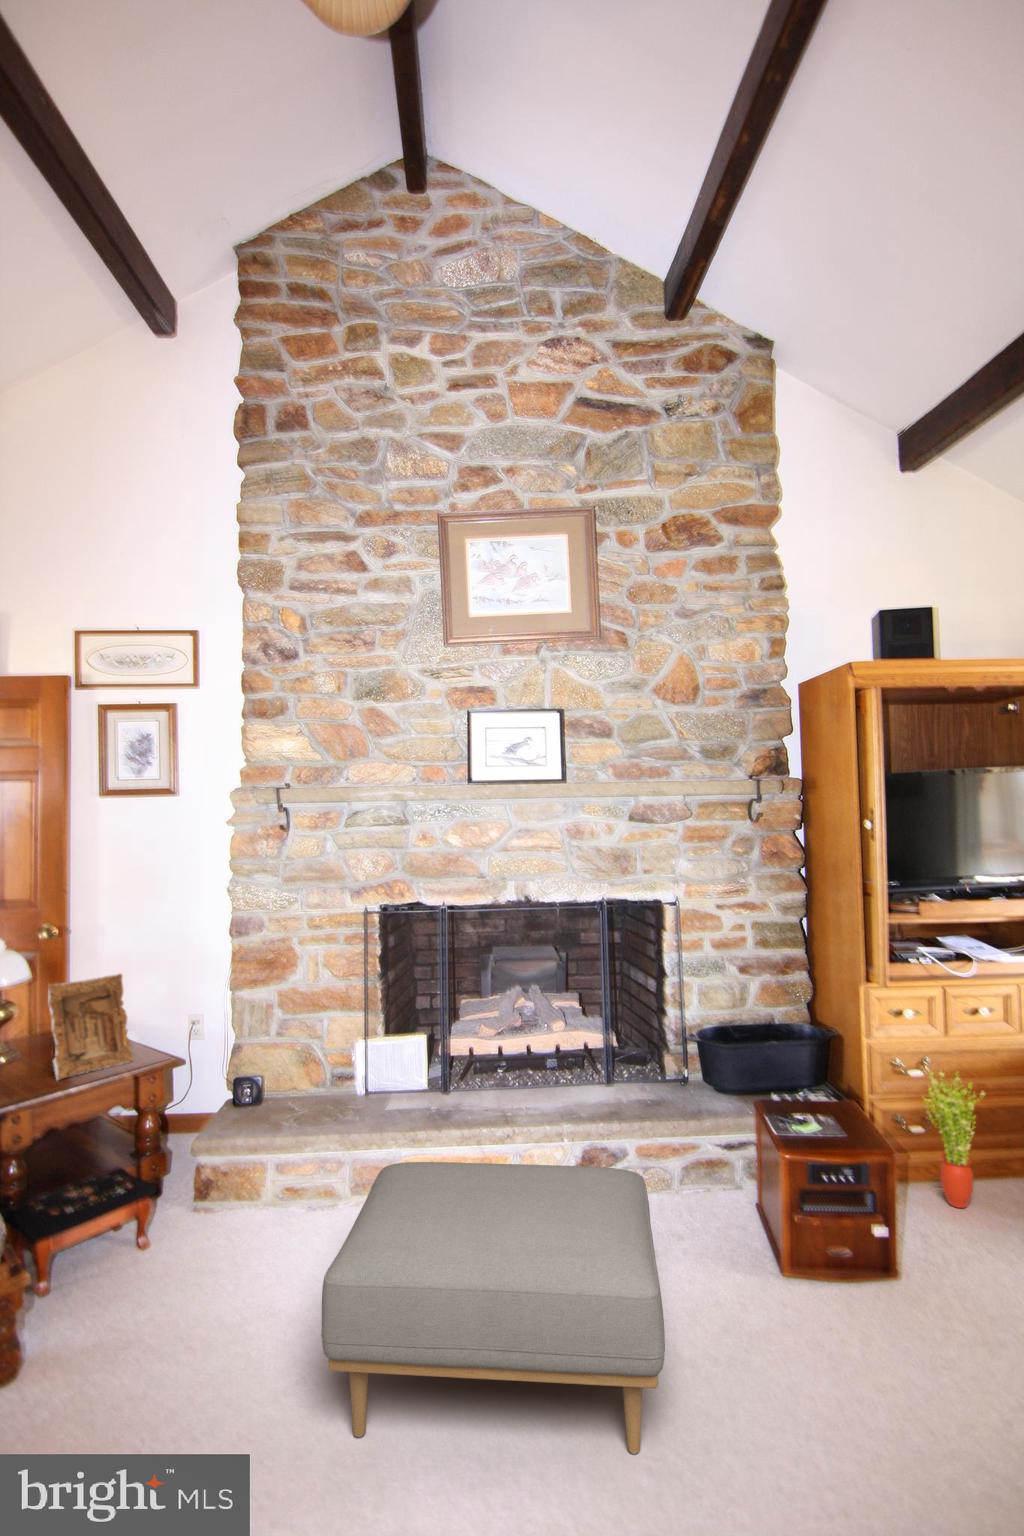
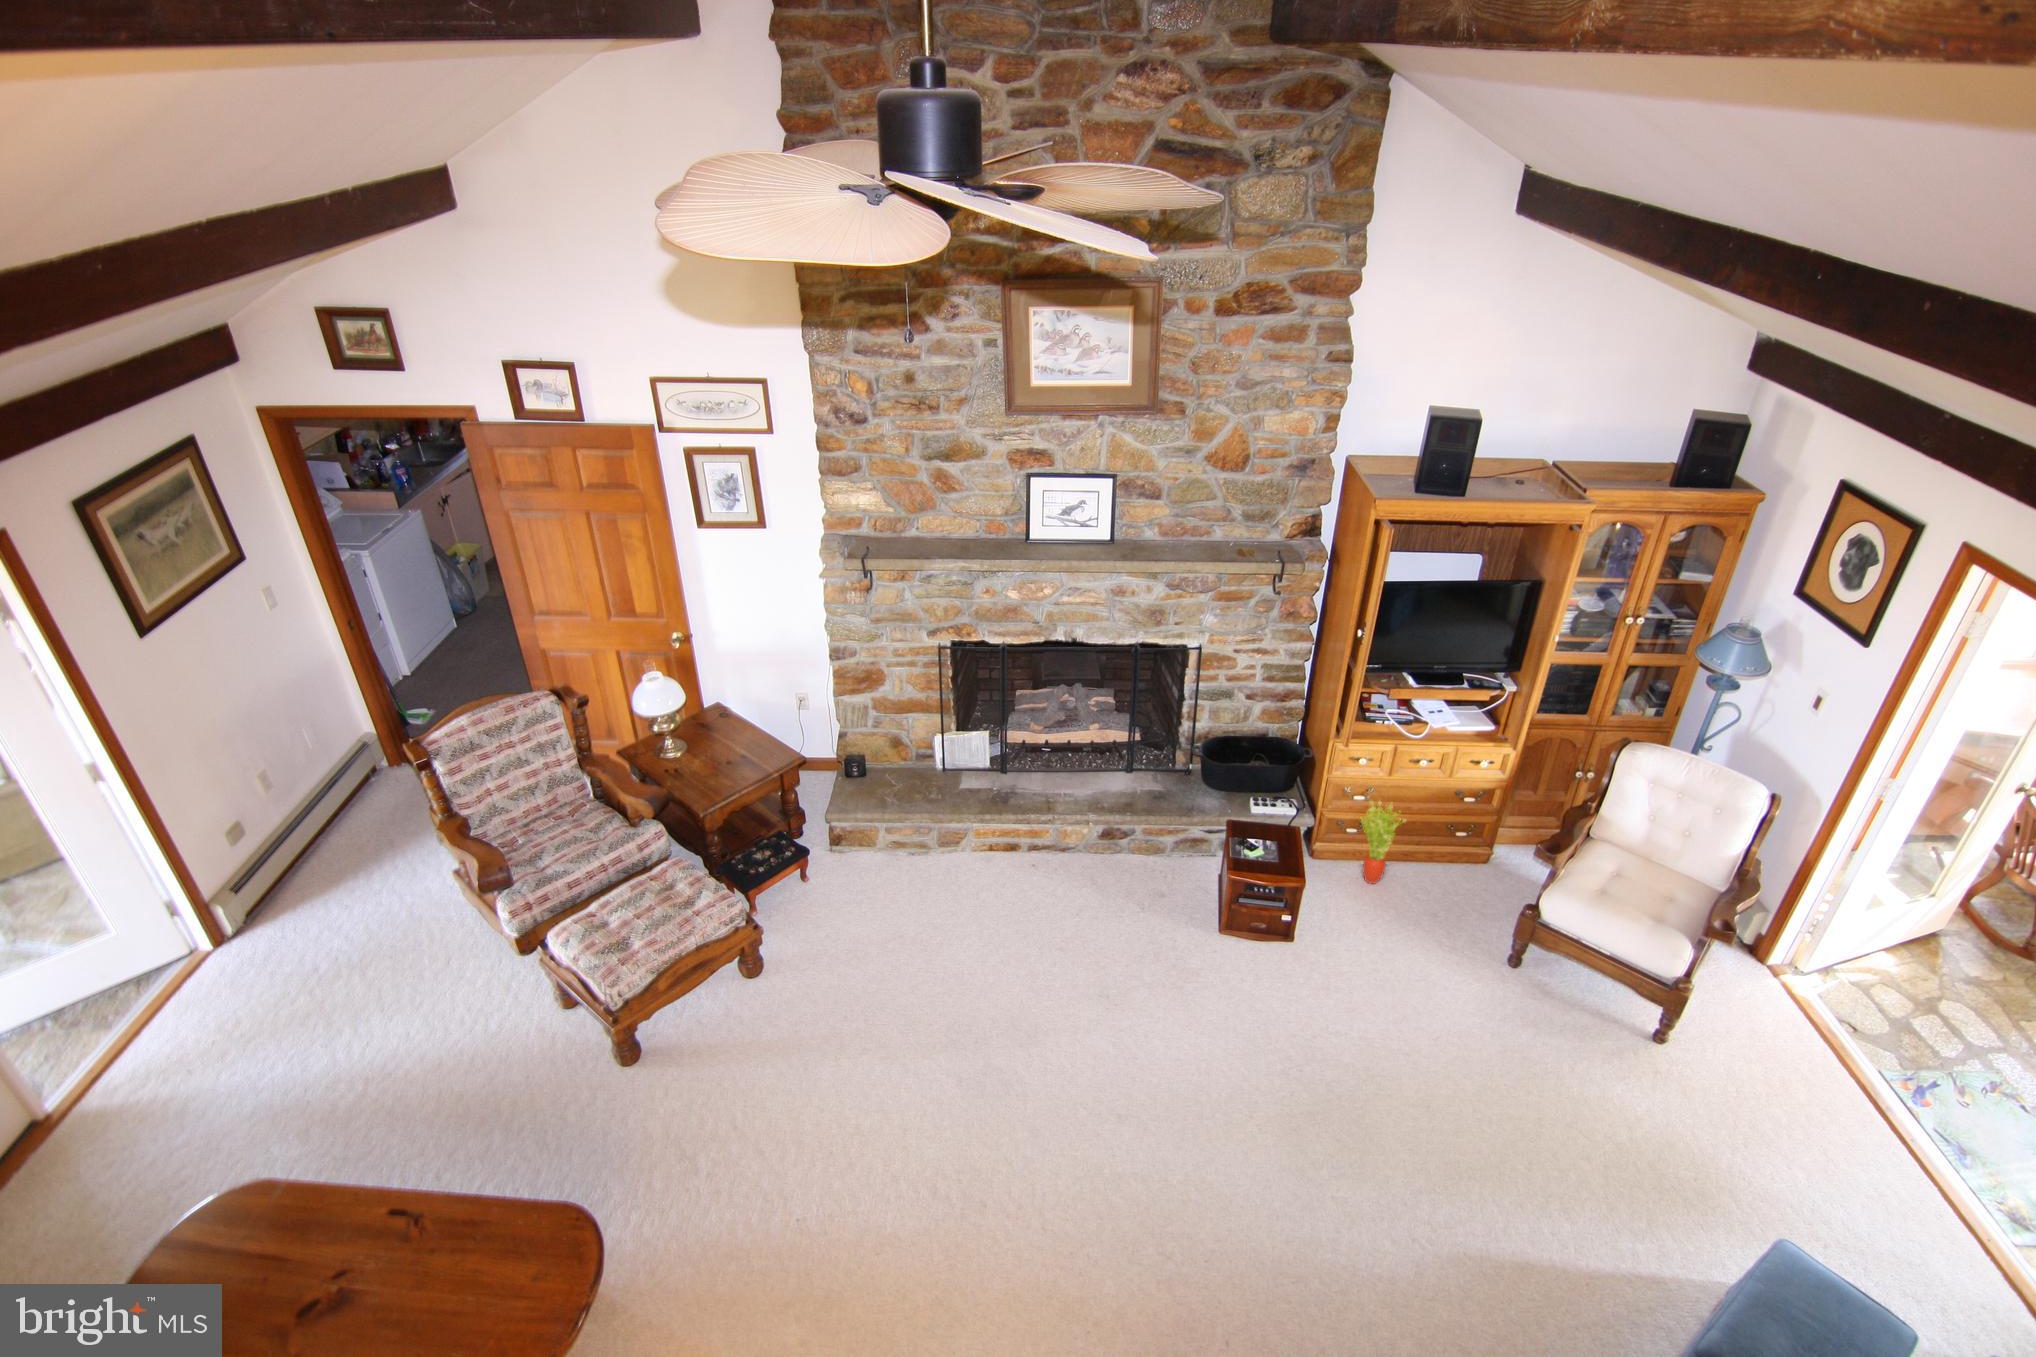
picture frame: present [48,974,133,1080] -> none [705,698,771,781]
ottoman: present [321,1162,665,1454] -> none [933,861,1136,1030]

